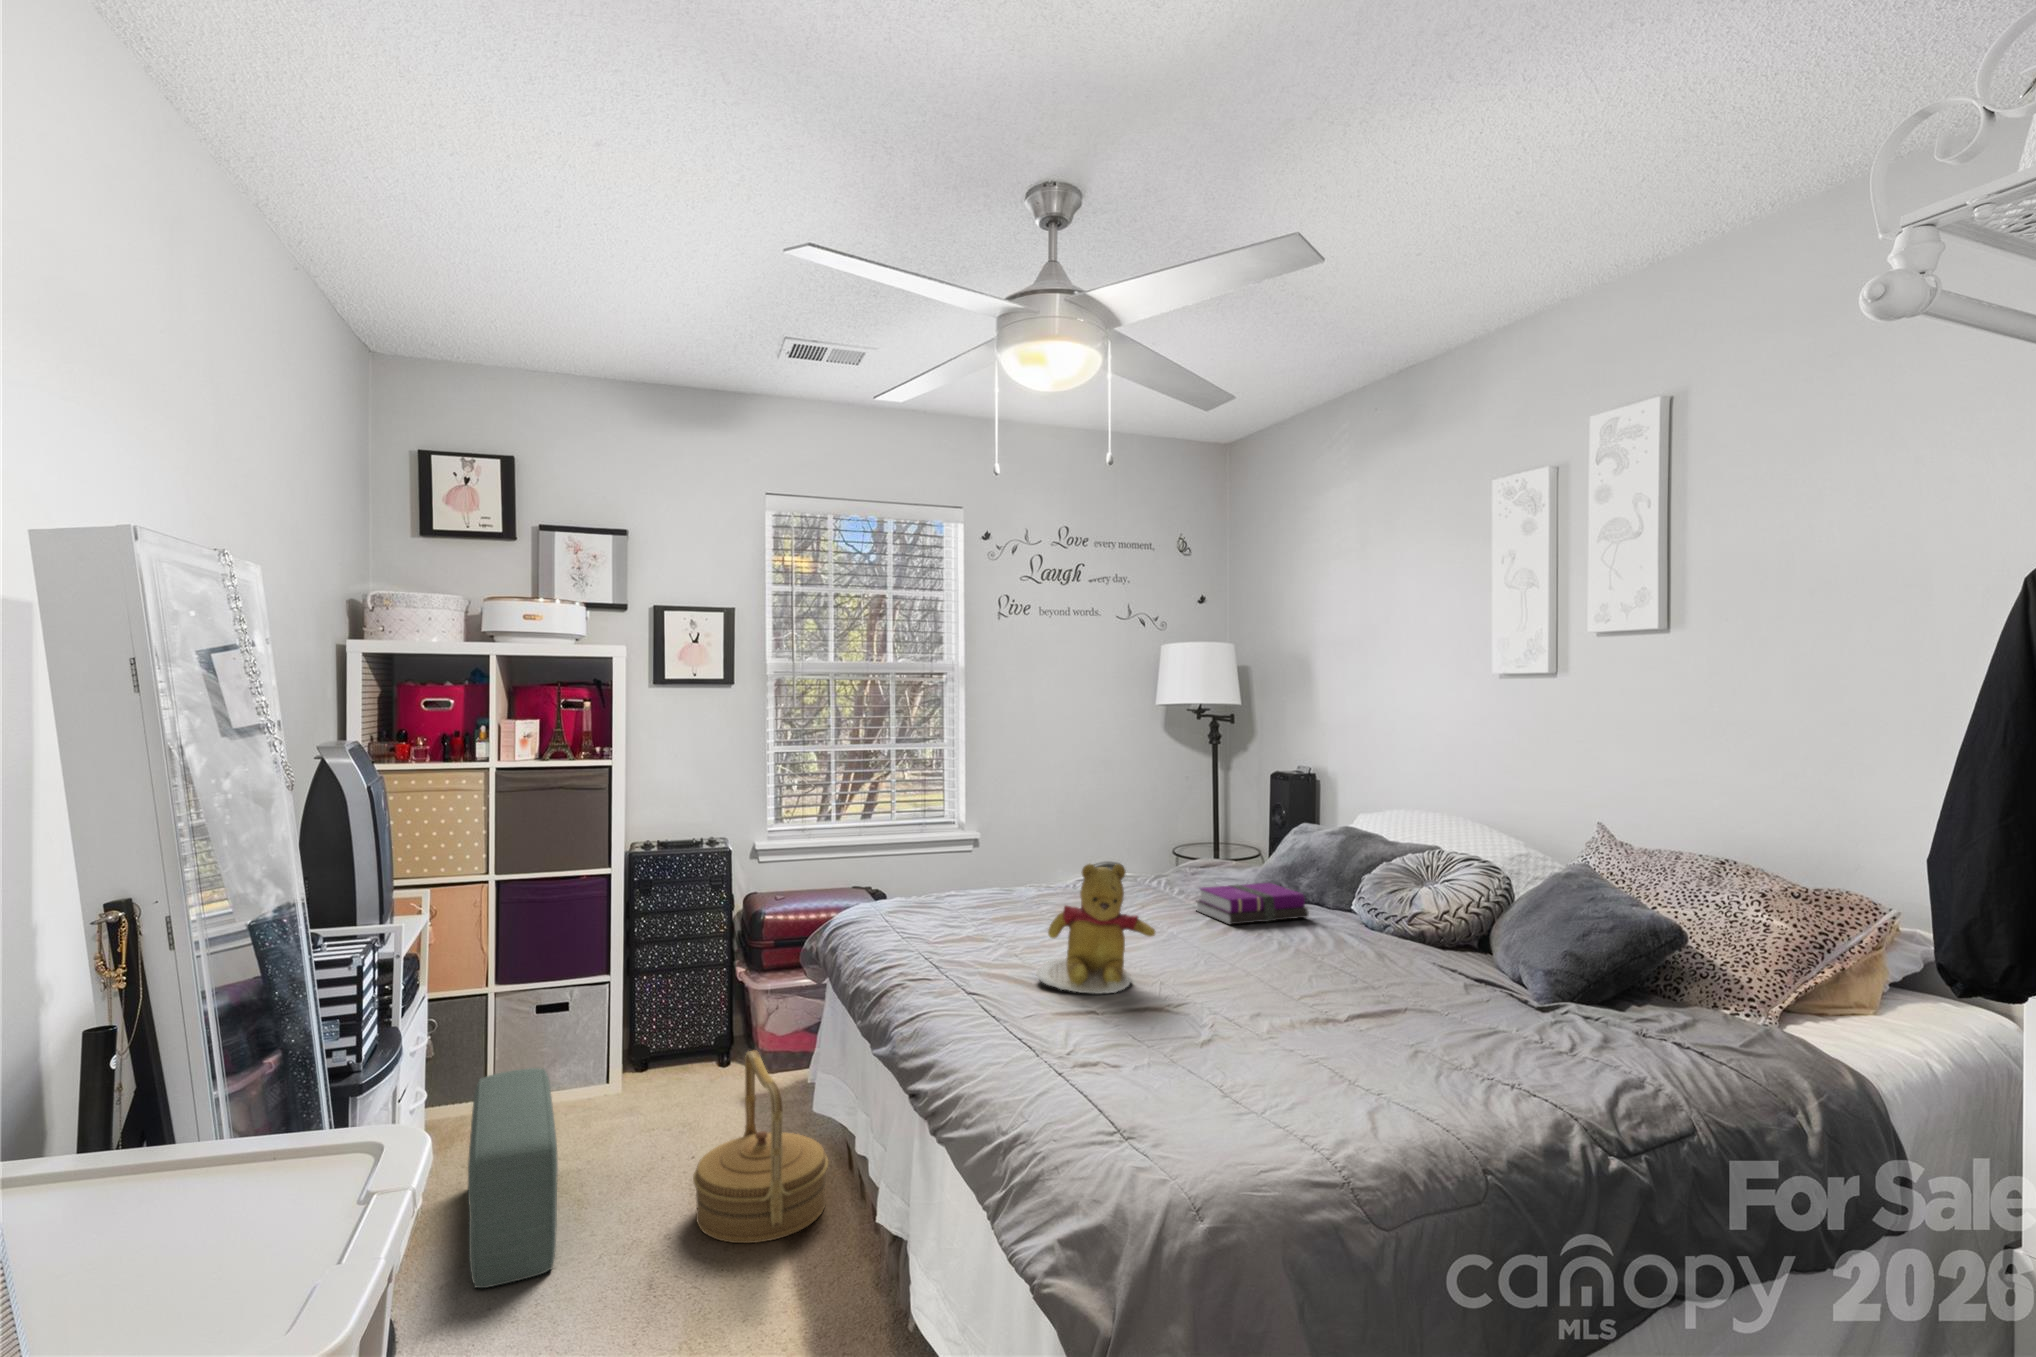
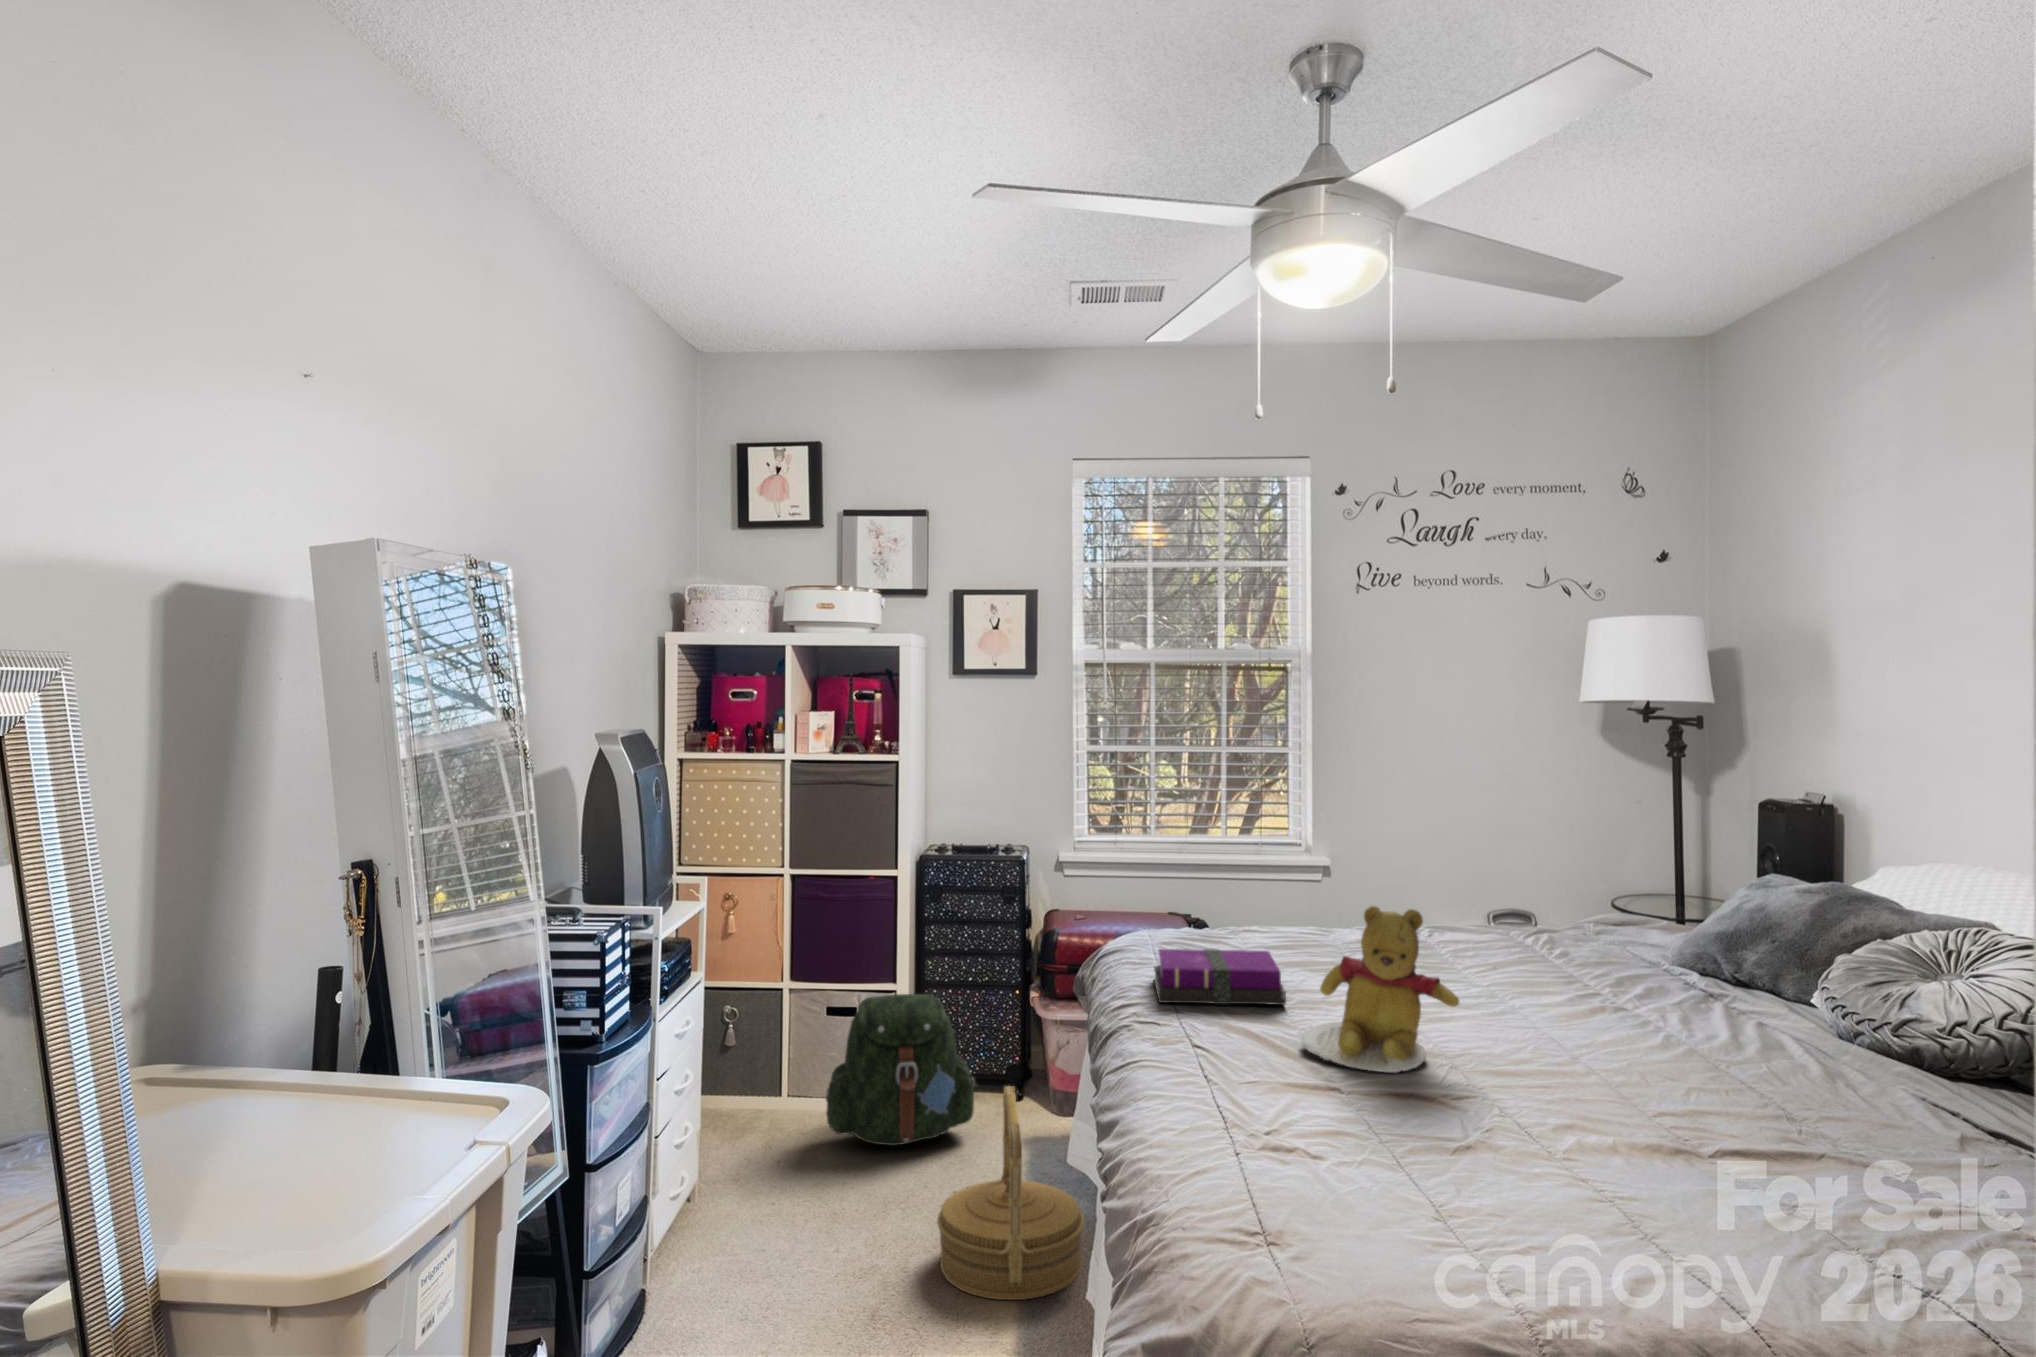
notebook: present [1197,883,1309,925] -> present [1154,949,1286,1005]
backpack: none [545,979,695,1125] -> present [826,994,977,1145]
pouf: present [468,1068,558,1288] -> none [717,1073,816,1288]

